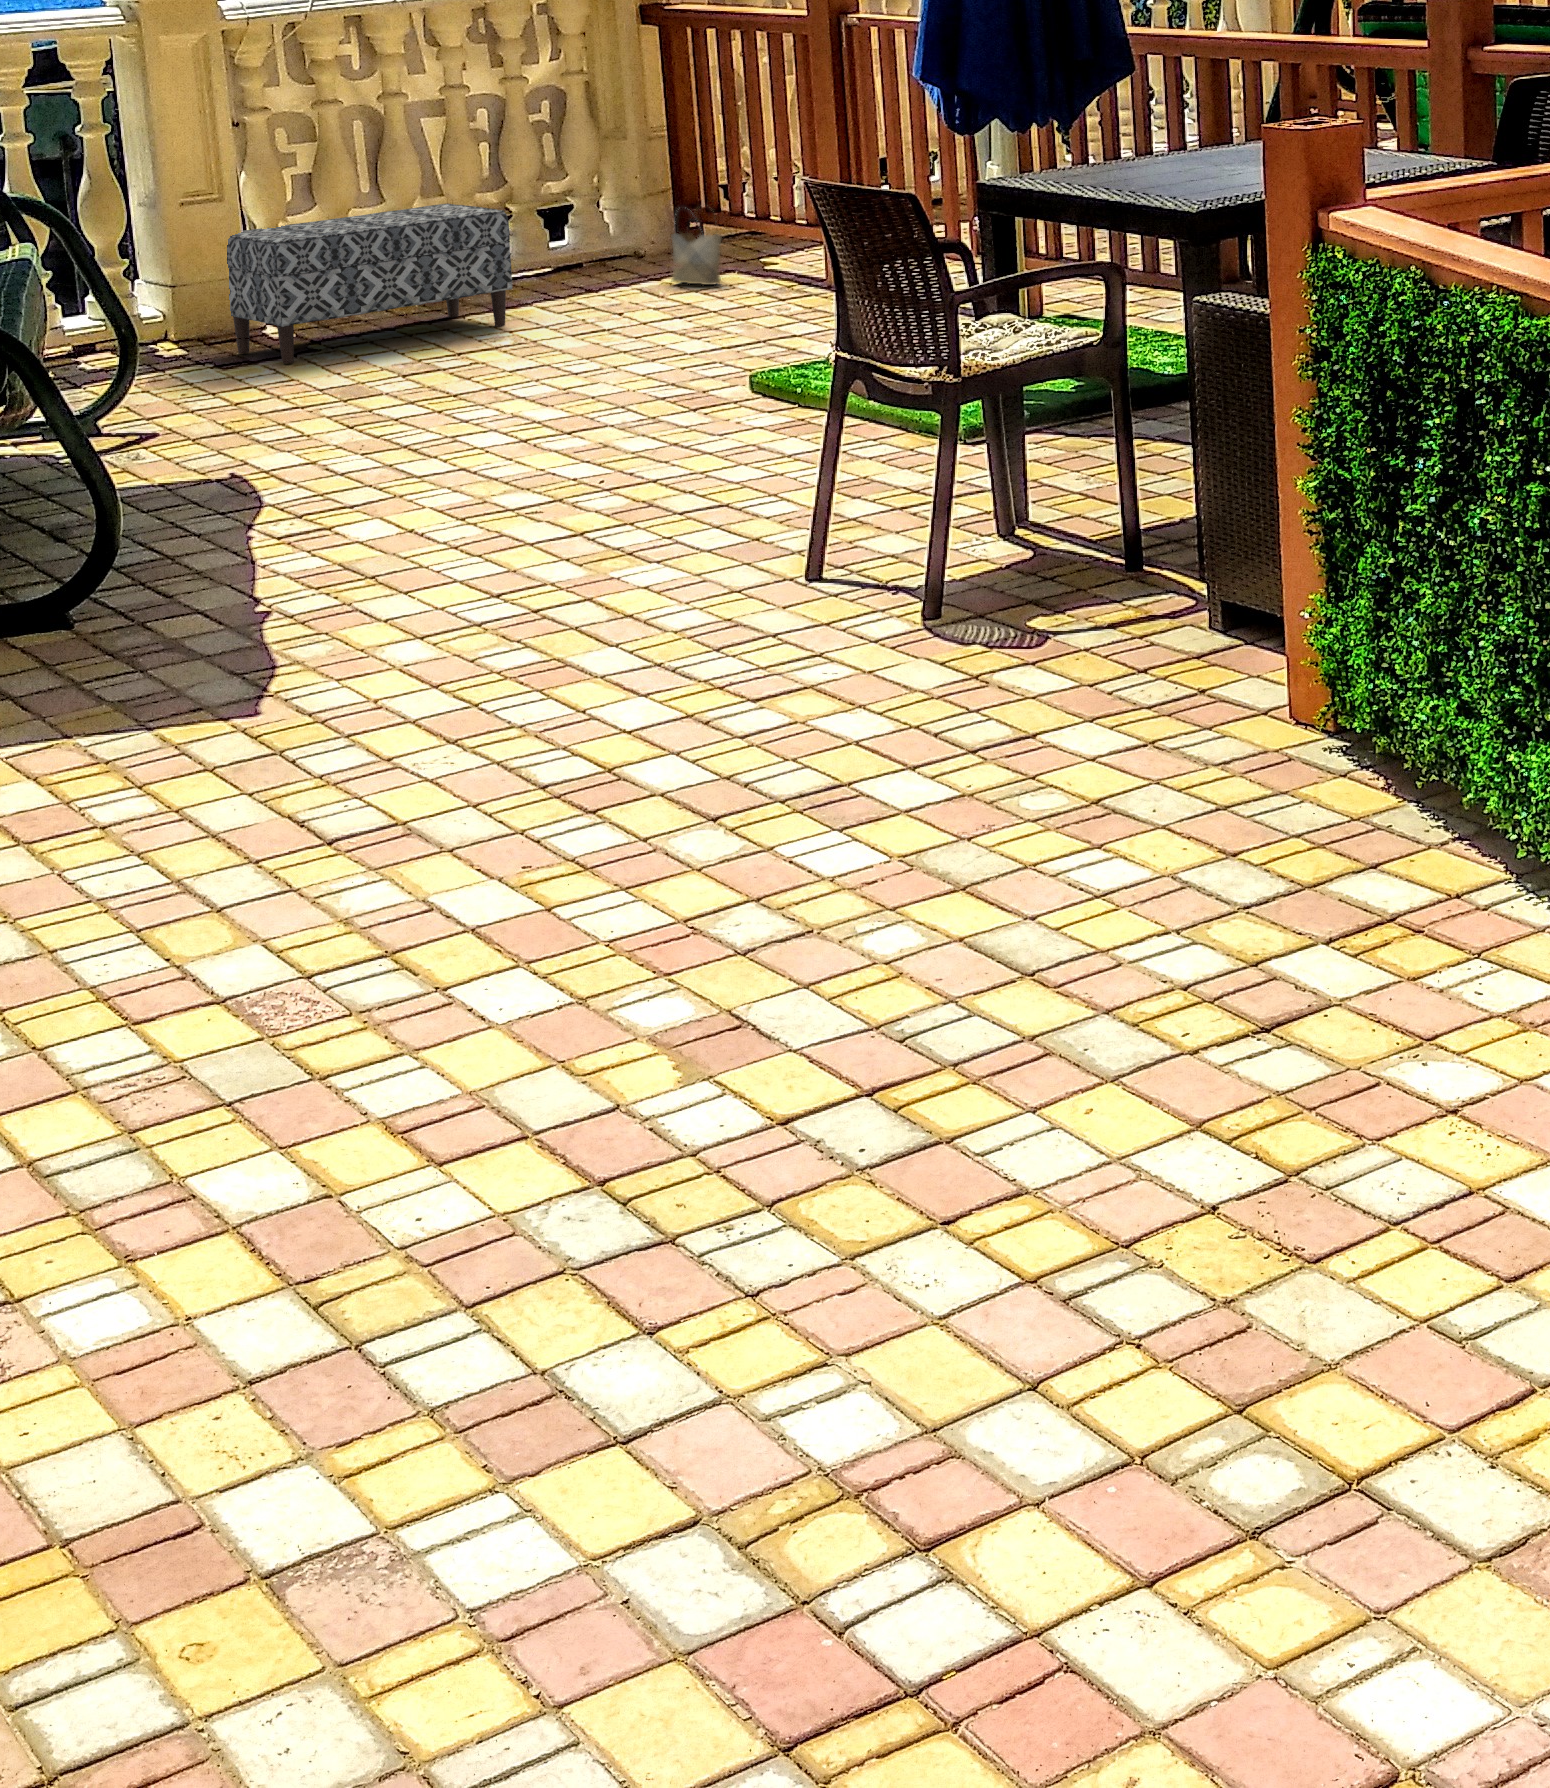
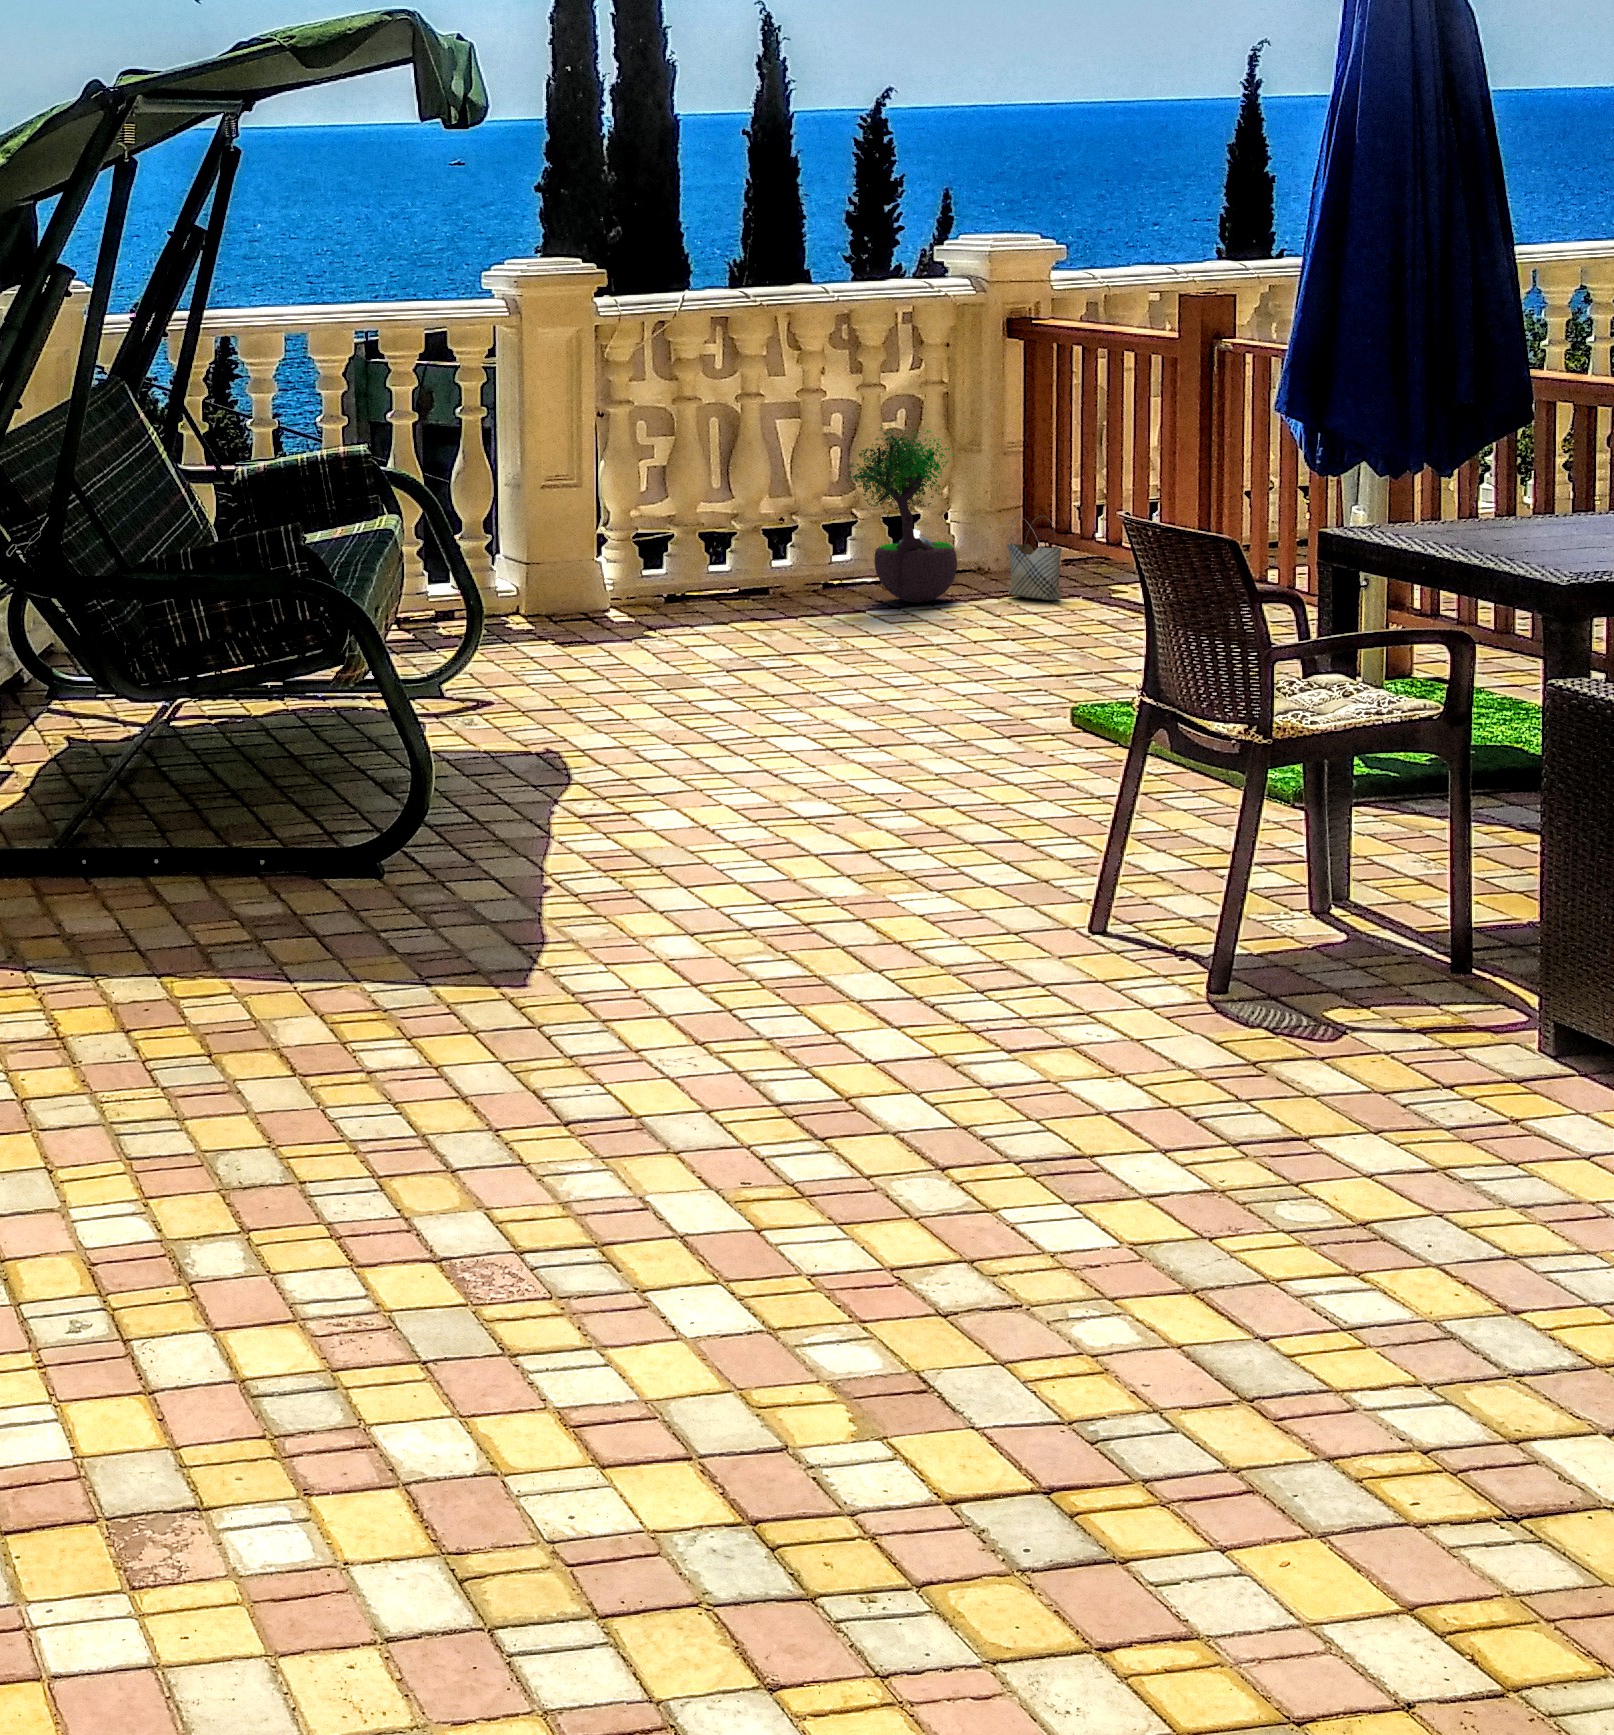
potted tree: none [515,115,624,295] -> present [846,418,957,602]
bench: present [227,203,512,364] -> none [566,503,839,652]

